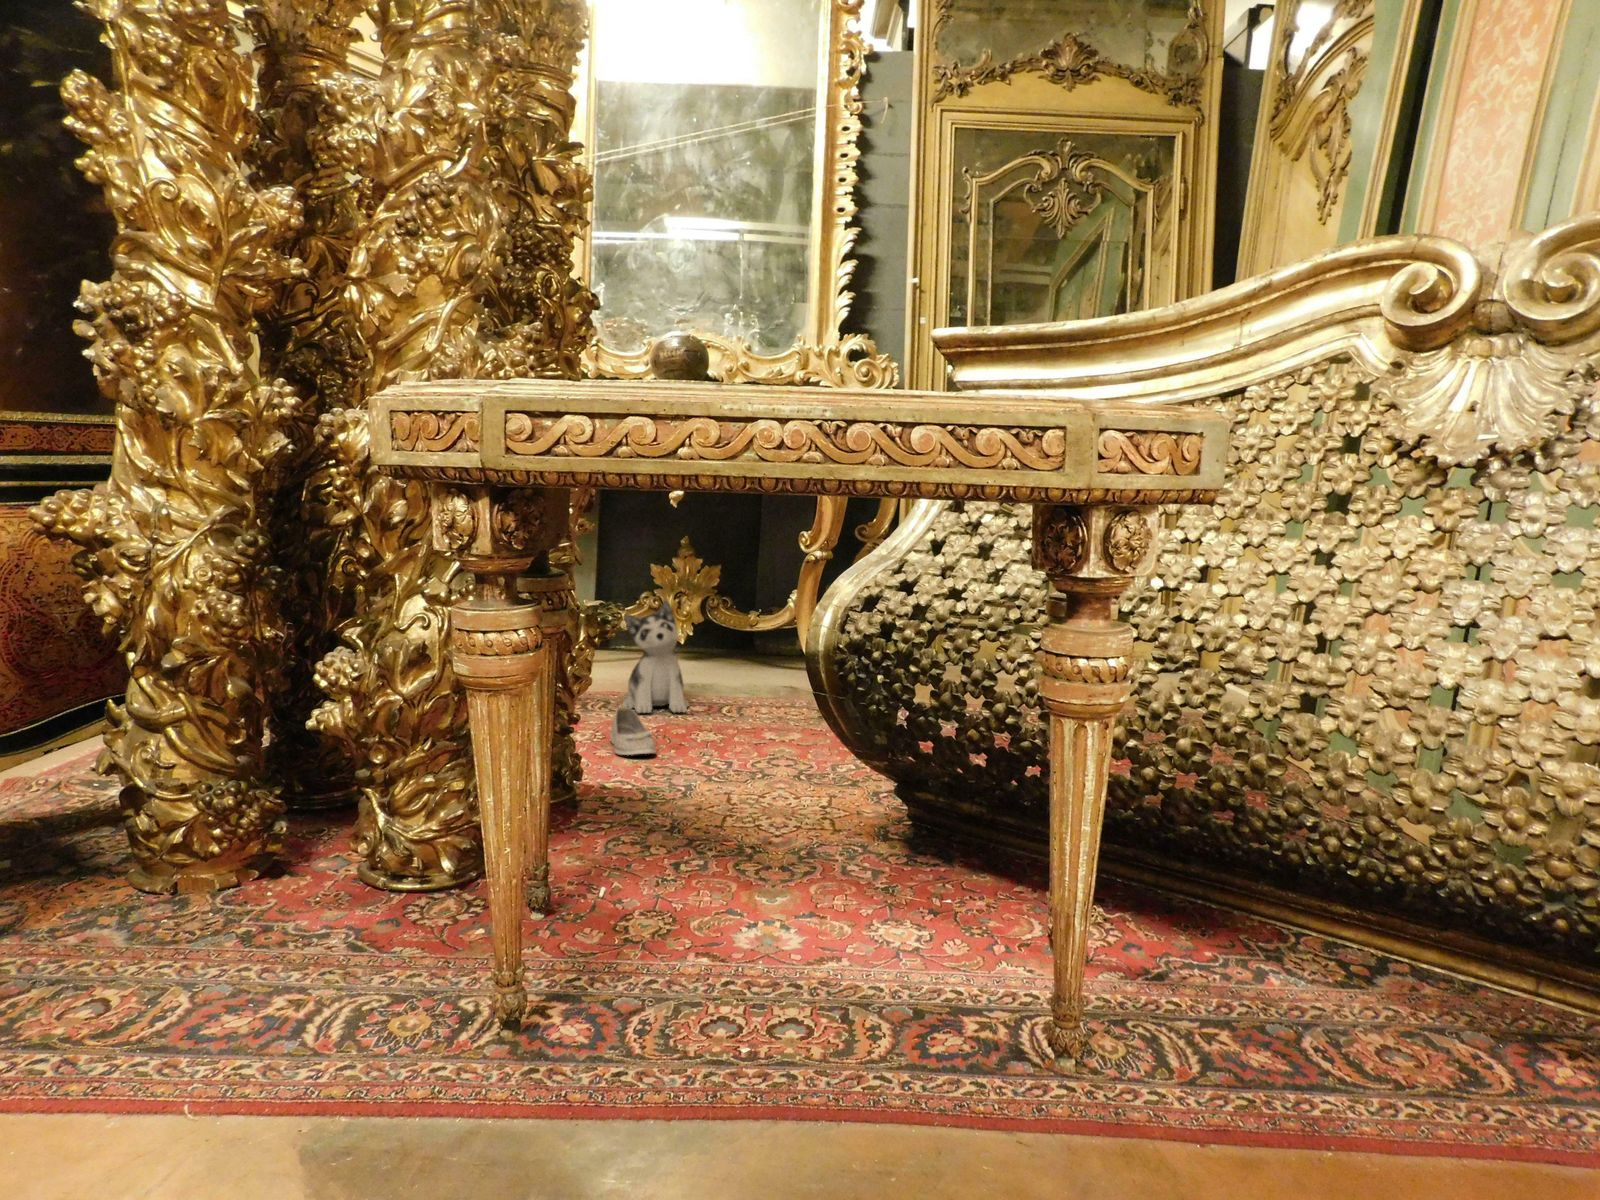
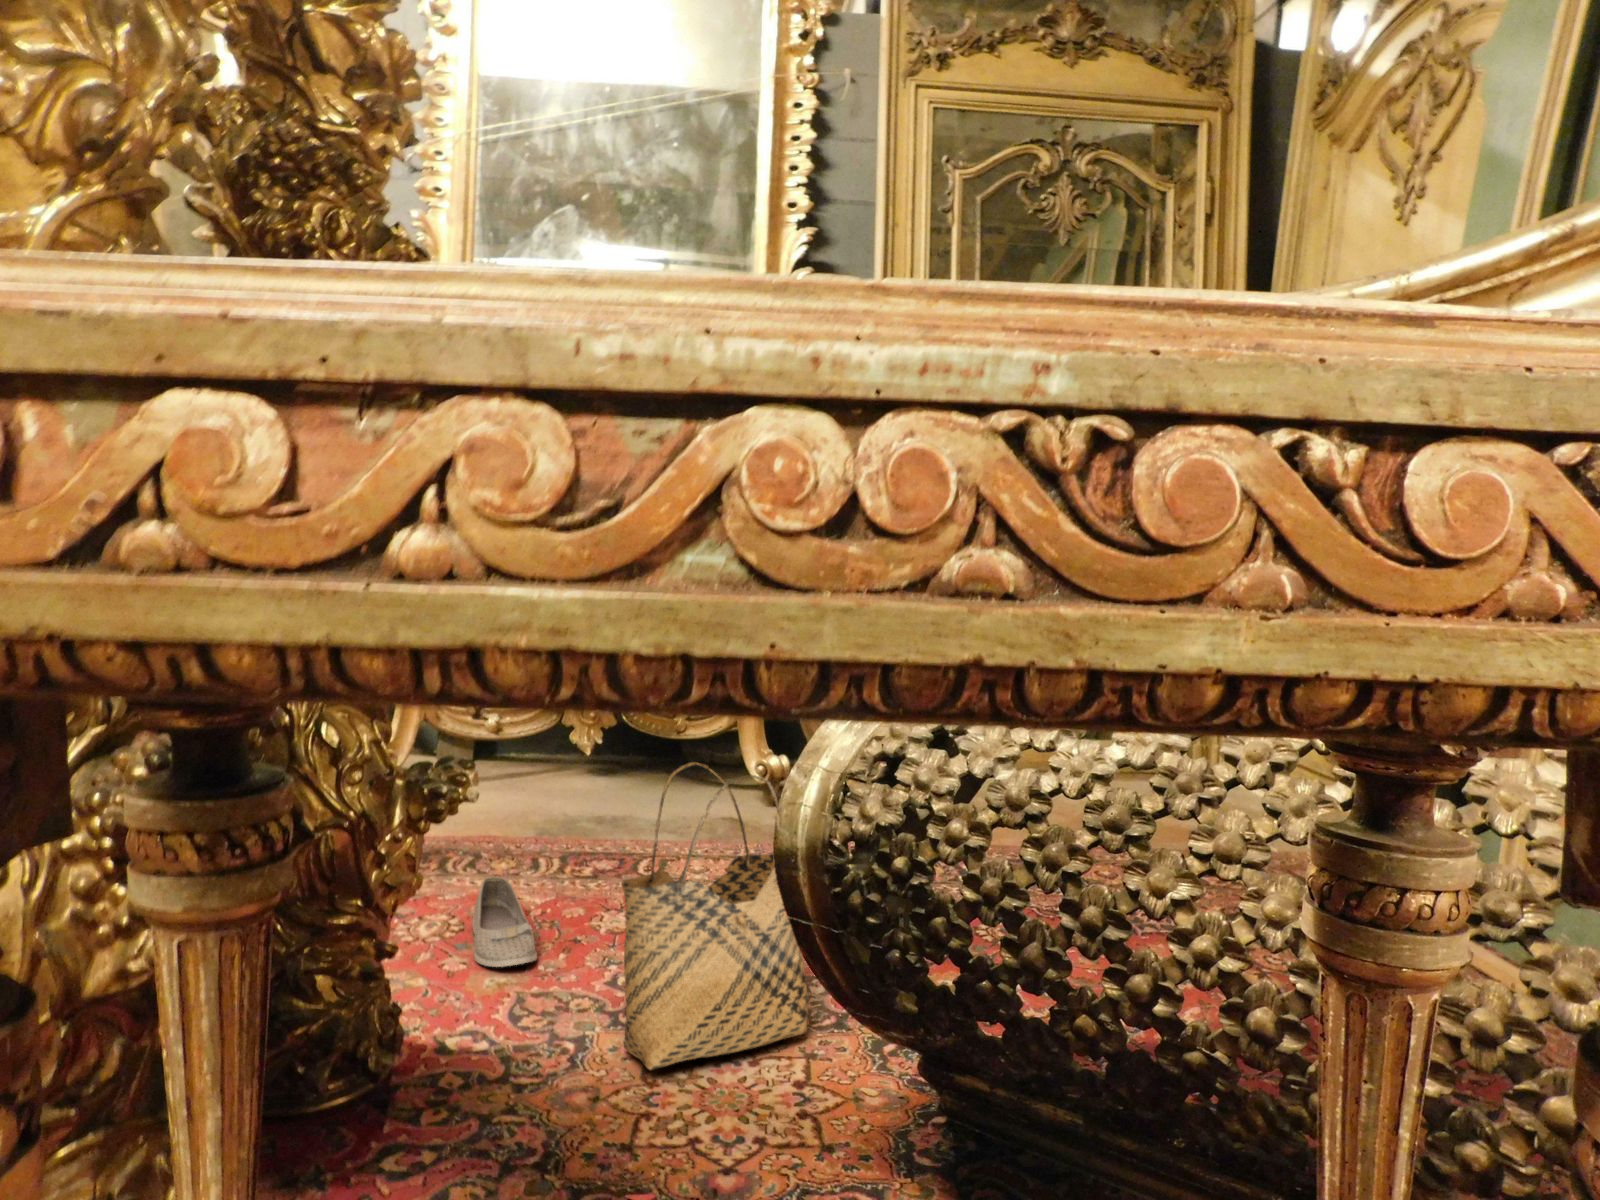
plush toy: present [622,600,689,713] -> none [503,704,596,862]
woven basket: none [714,613,831,791] -> present [621,762,808,1070]

